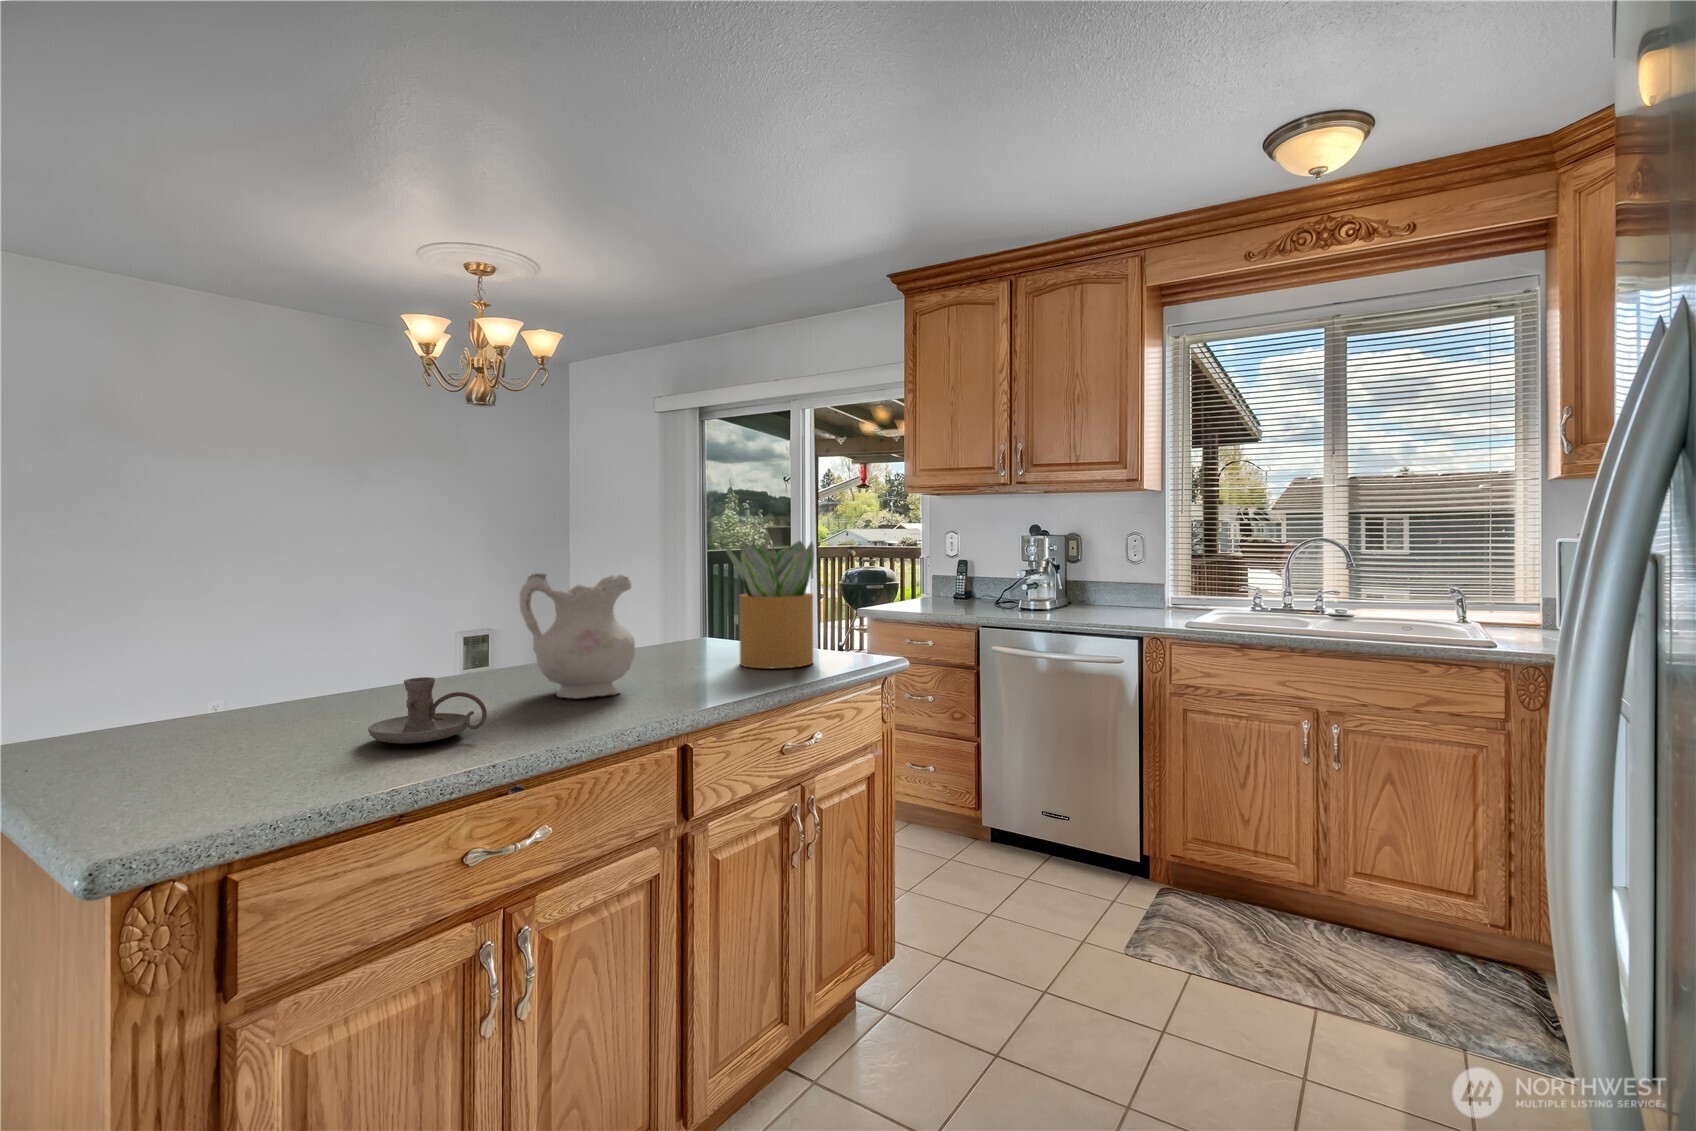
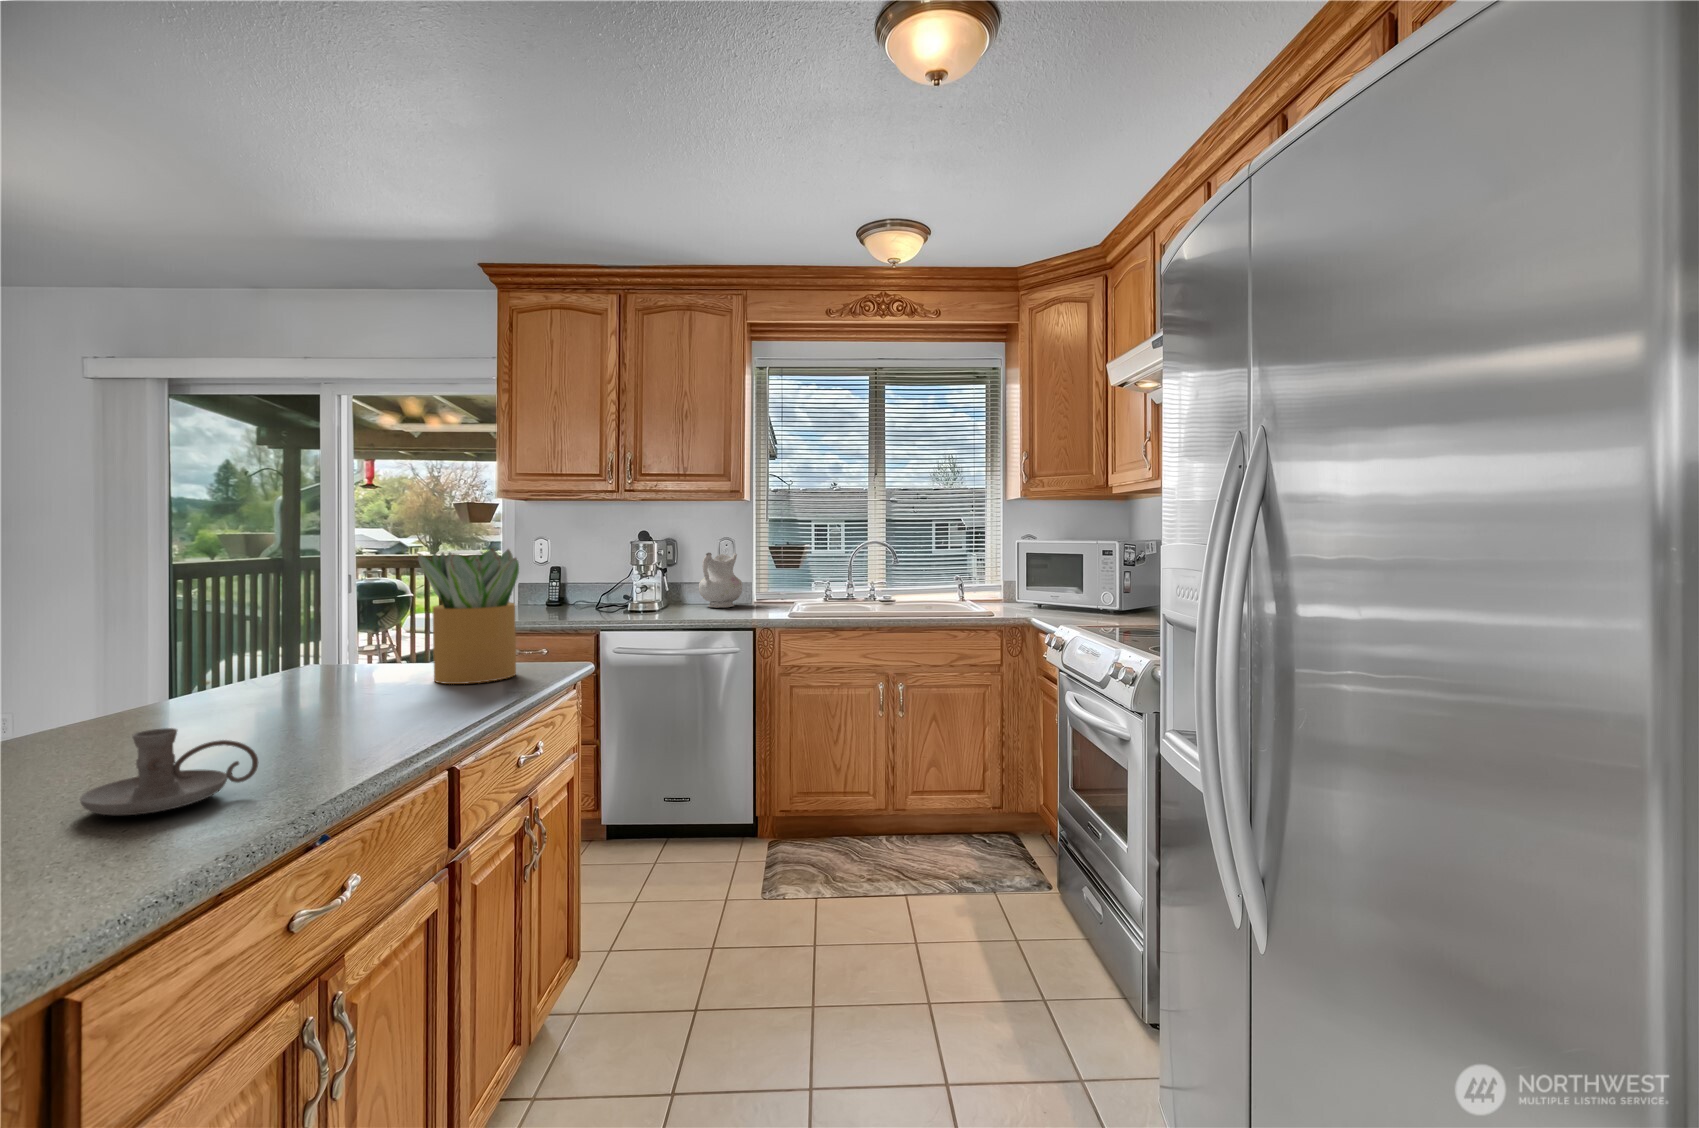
ceramic pitcher: present [520,573,635,699] -> present [699,553,742,608]

